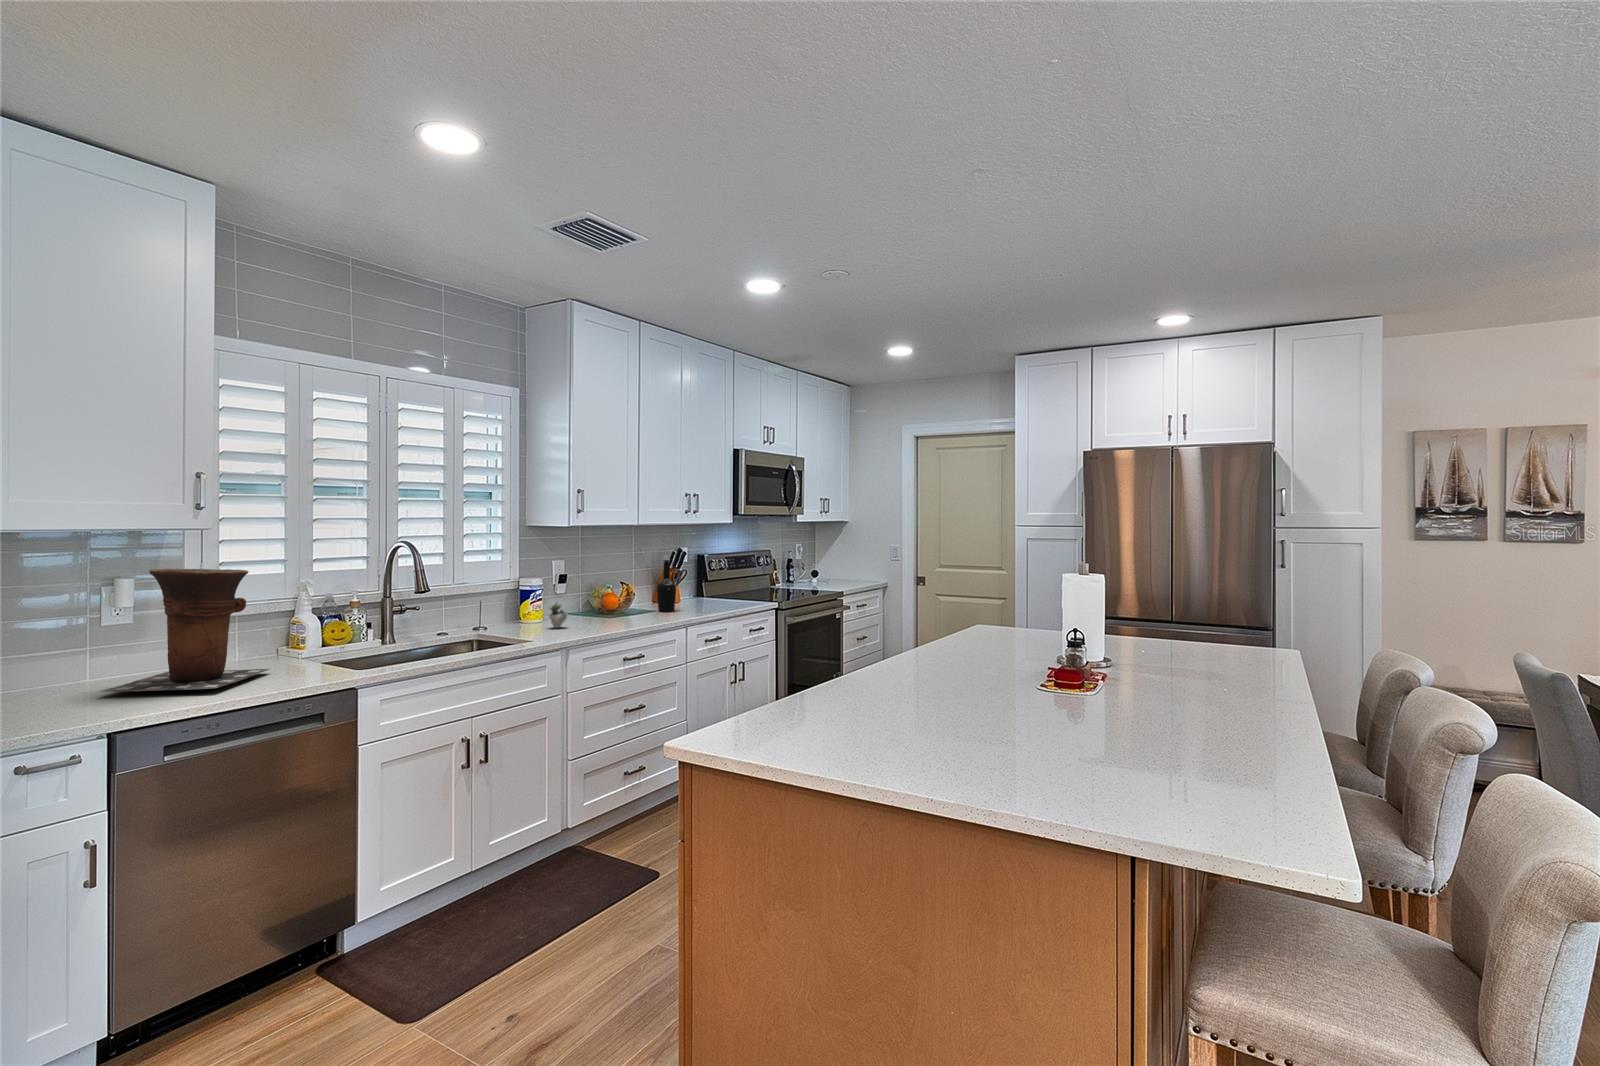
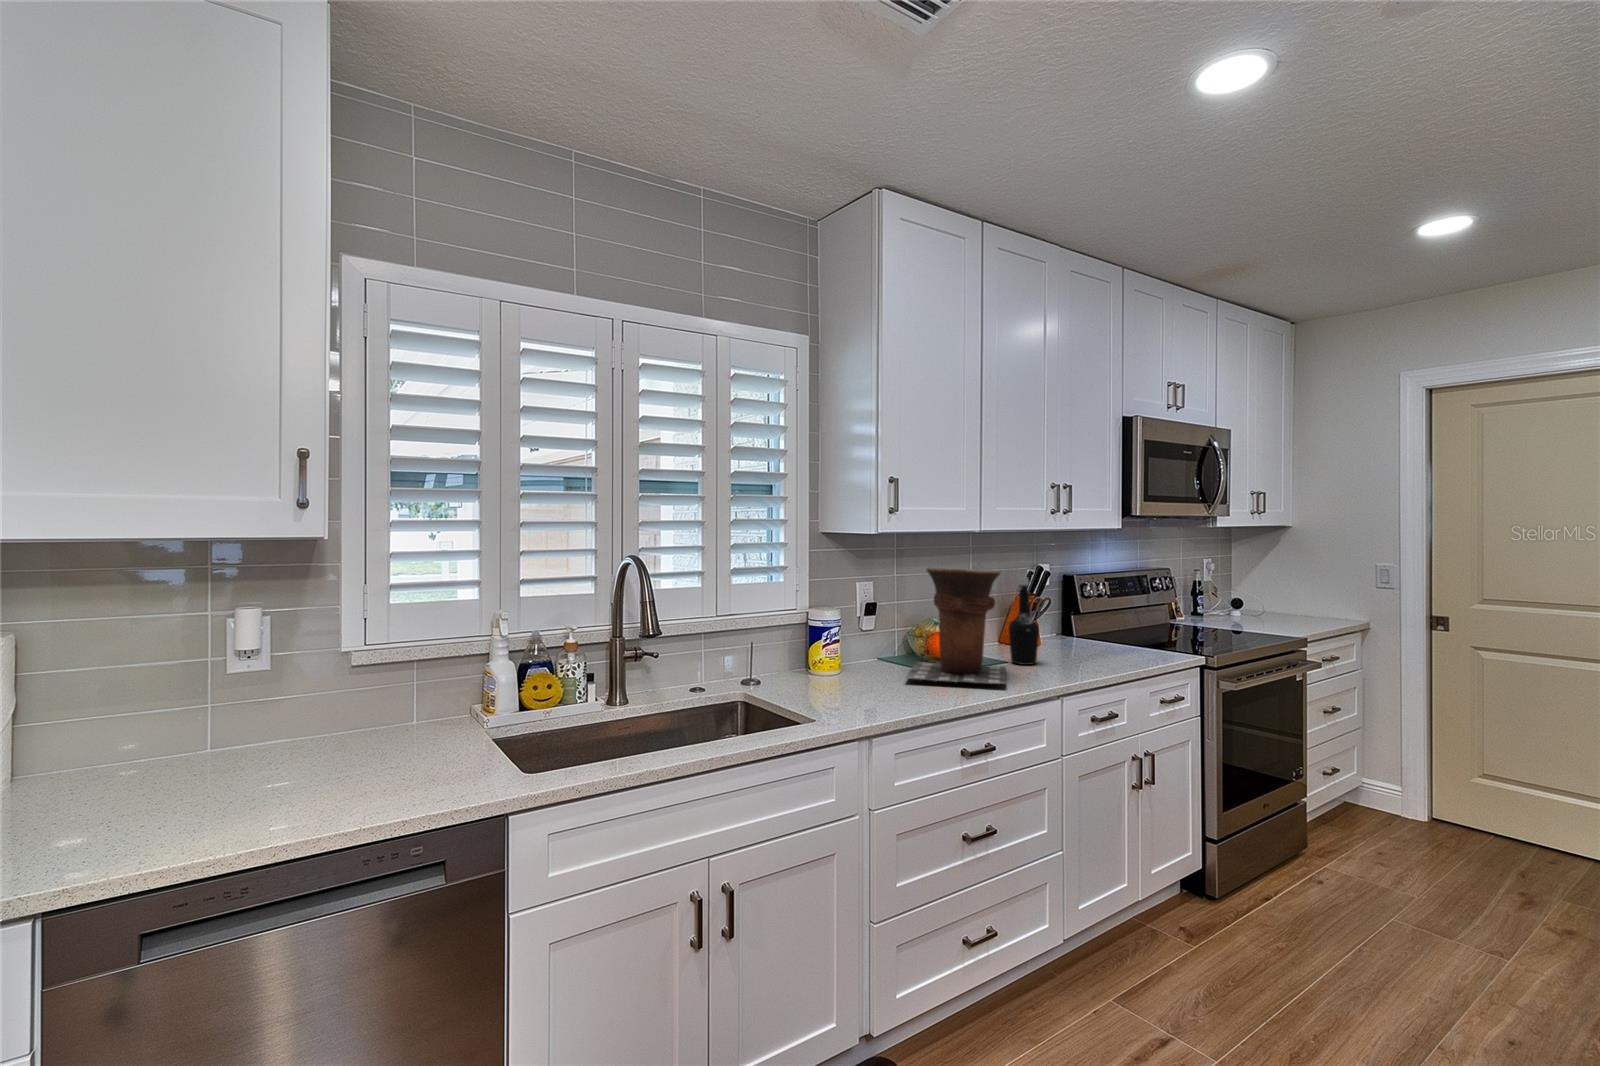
vase: present [99,569,270,692] -> present [905,568,1006,684]
succulent plant: present [548,603,567,628] -> none [844,648,882,690]

